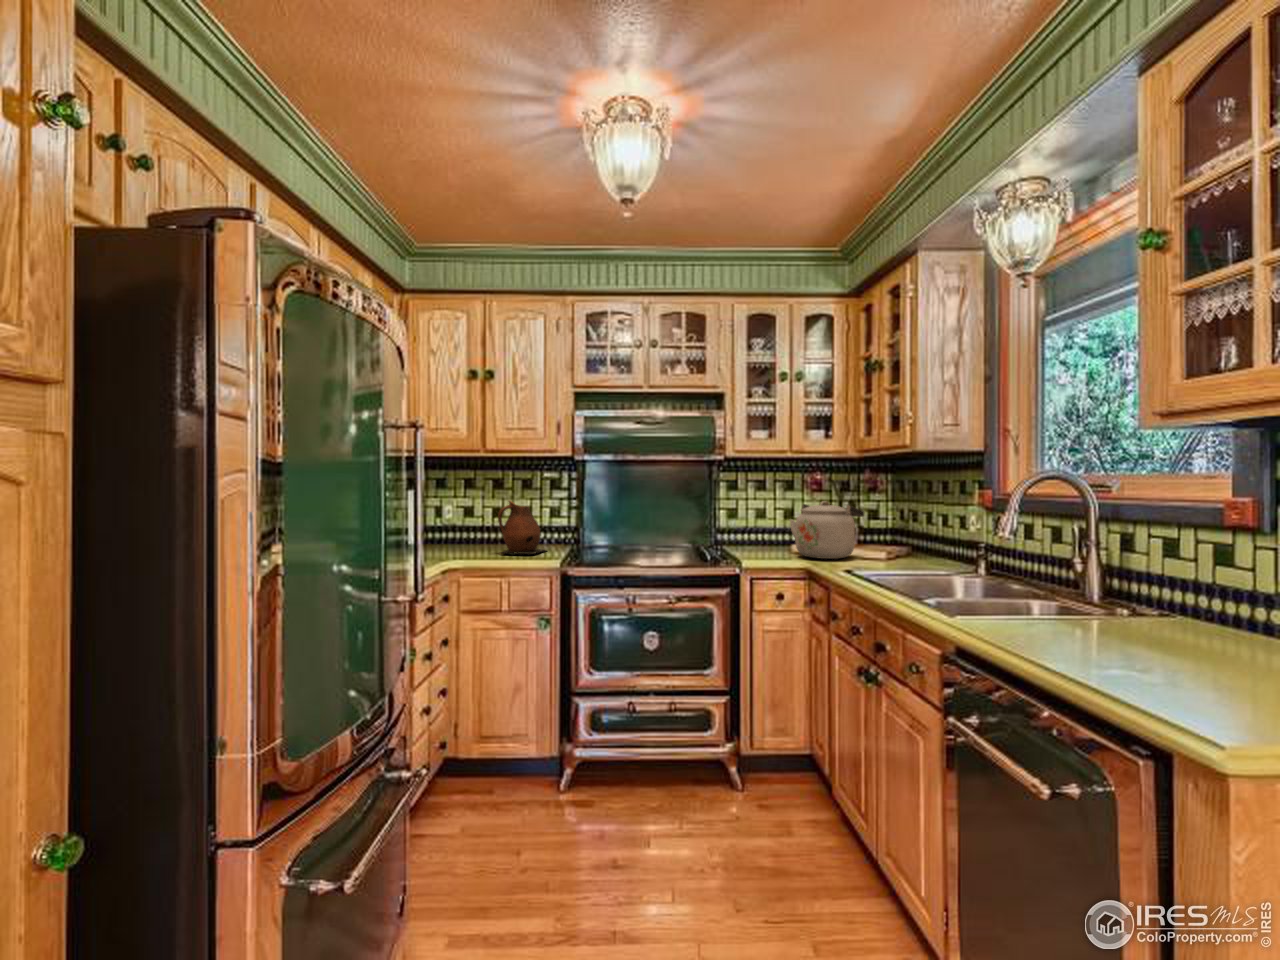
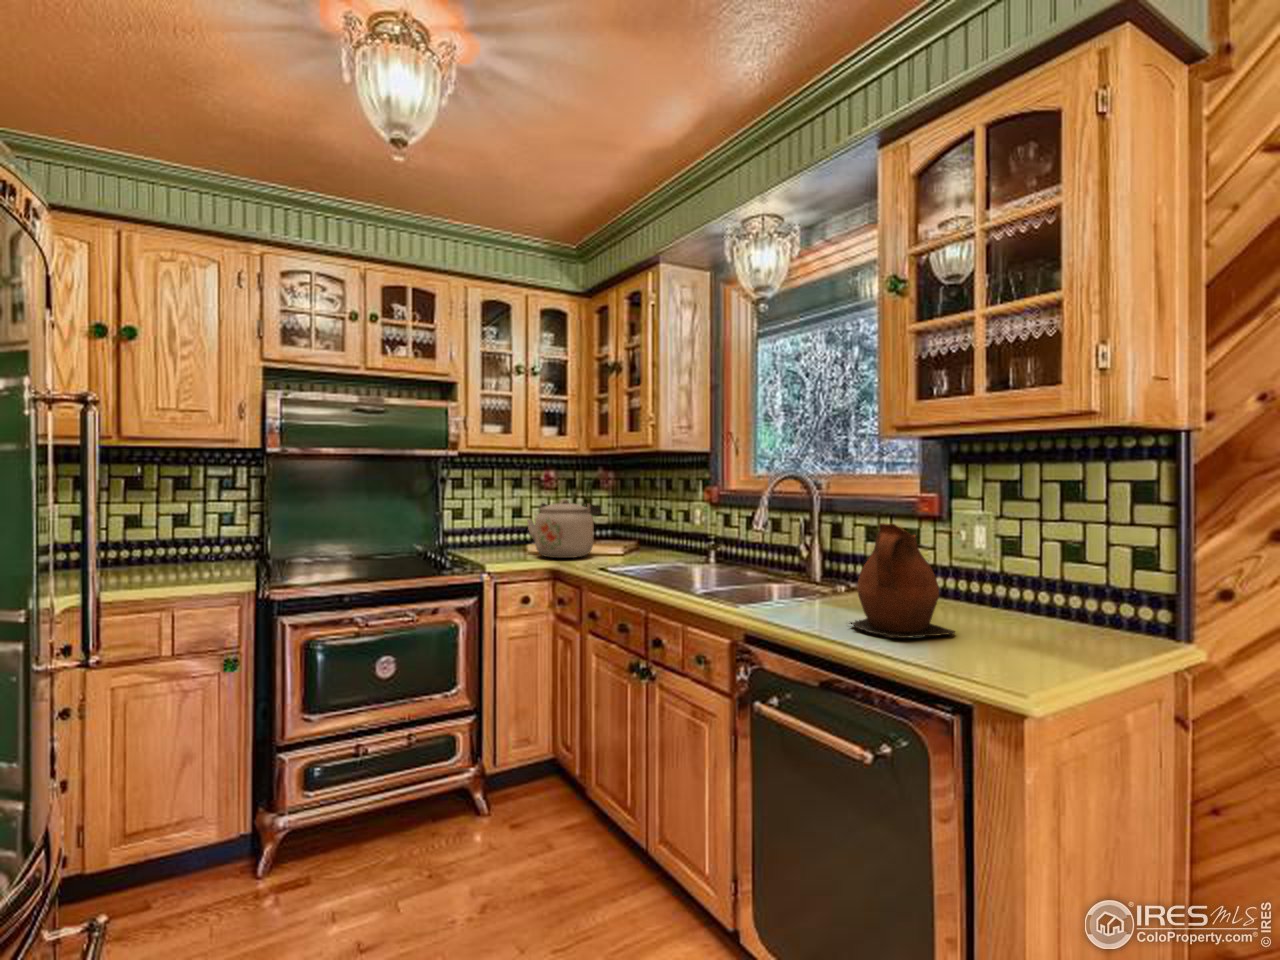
ceramic pitcher: present [498,501,545,554] -> present [849,523,955,638]

